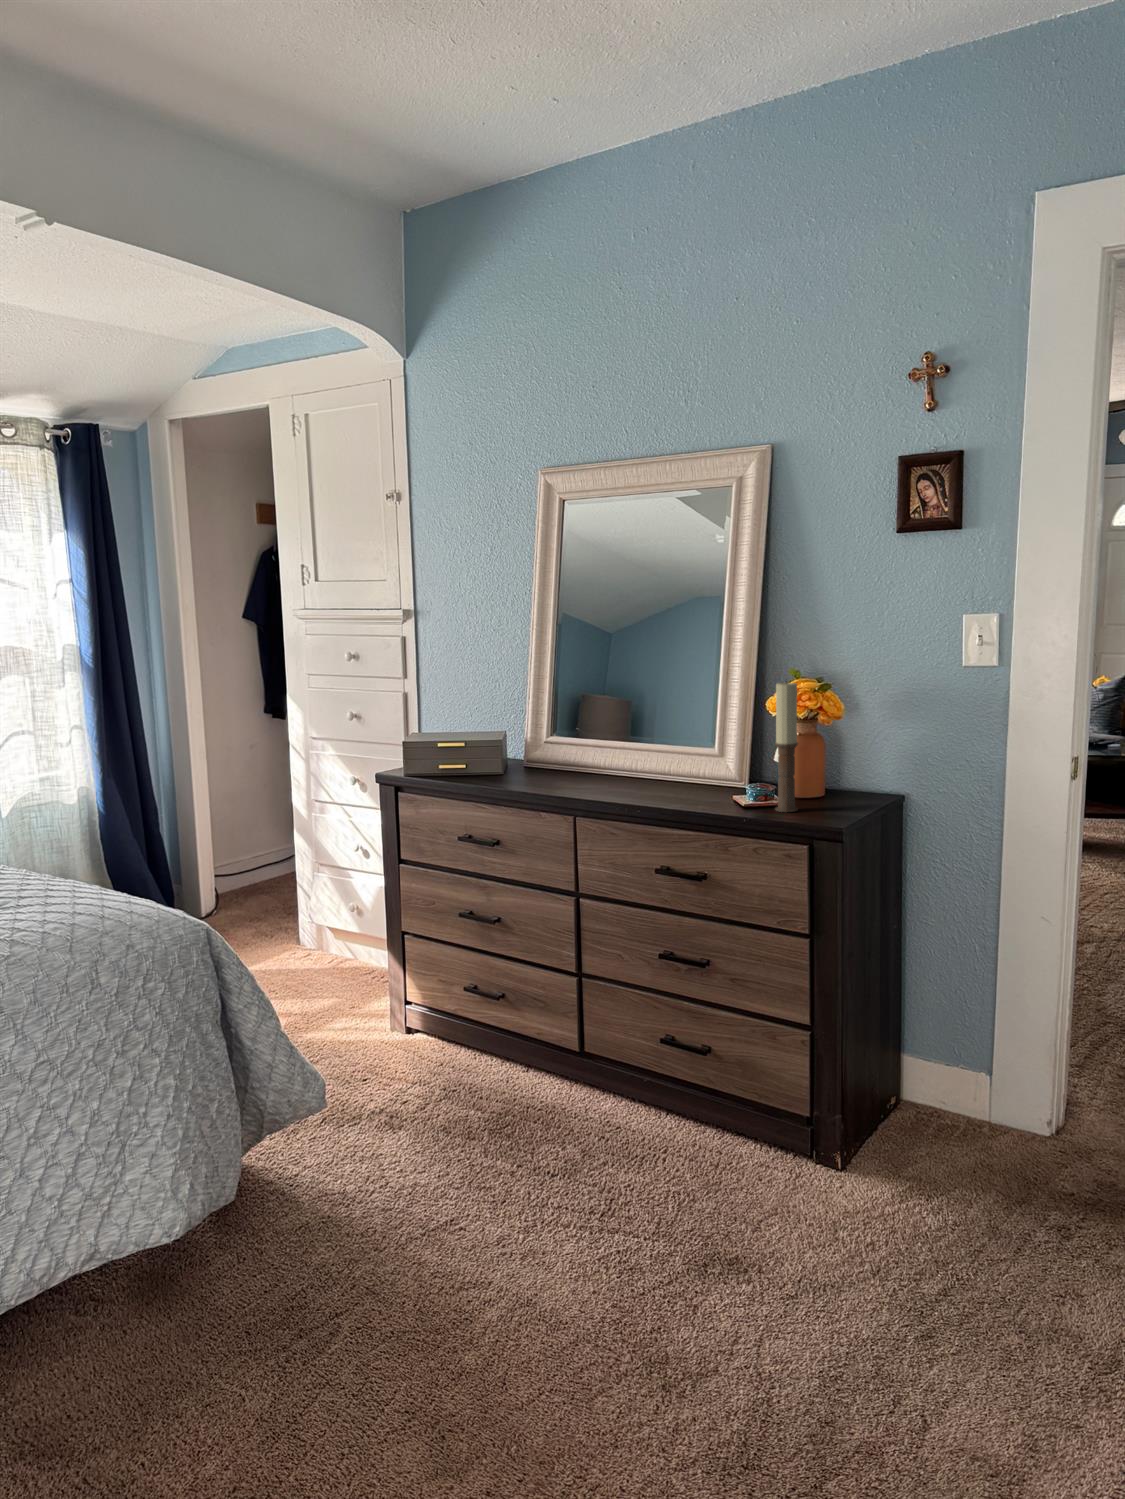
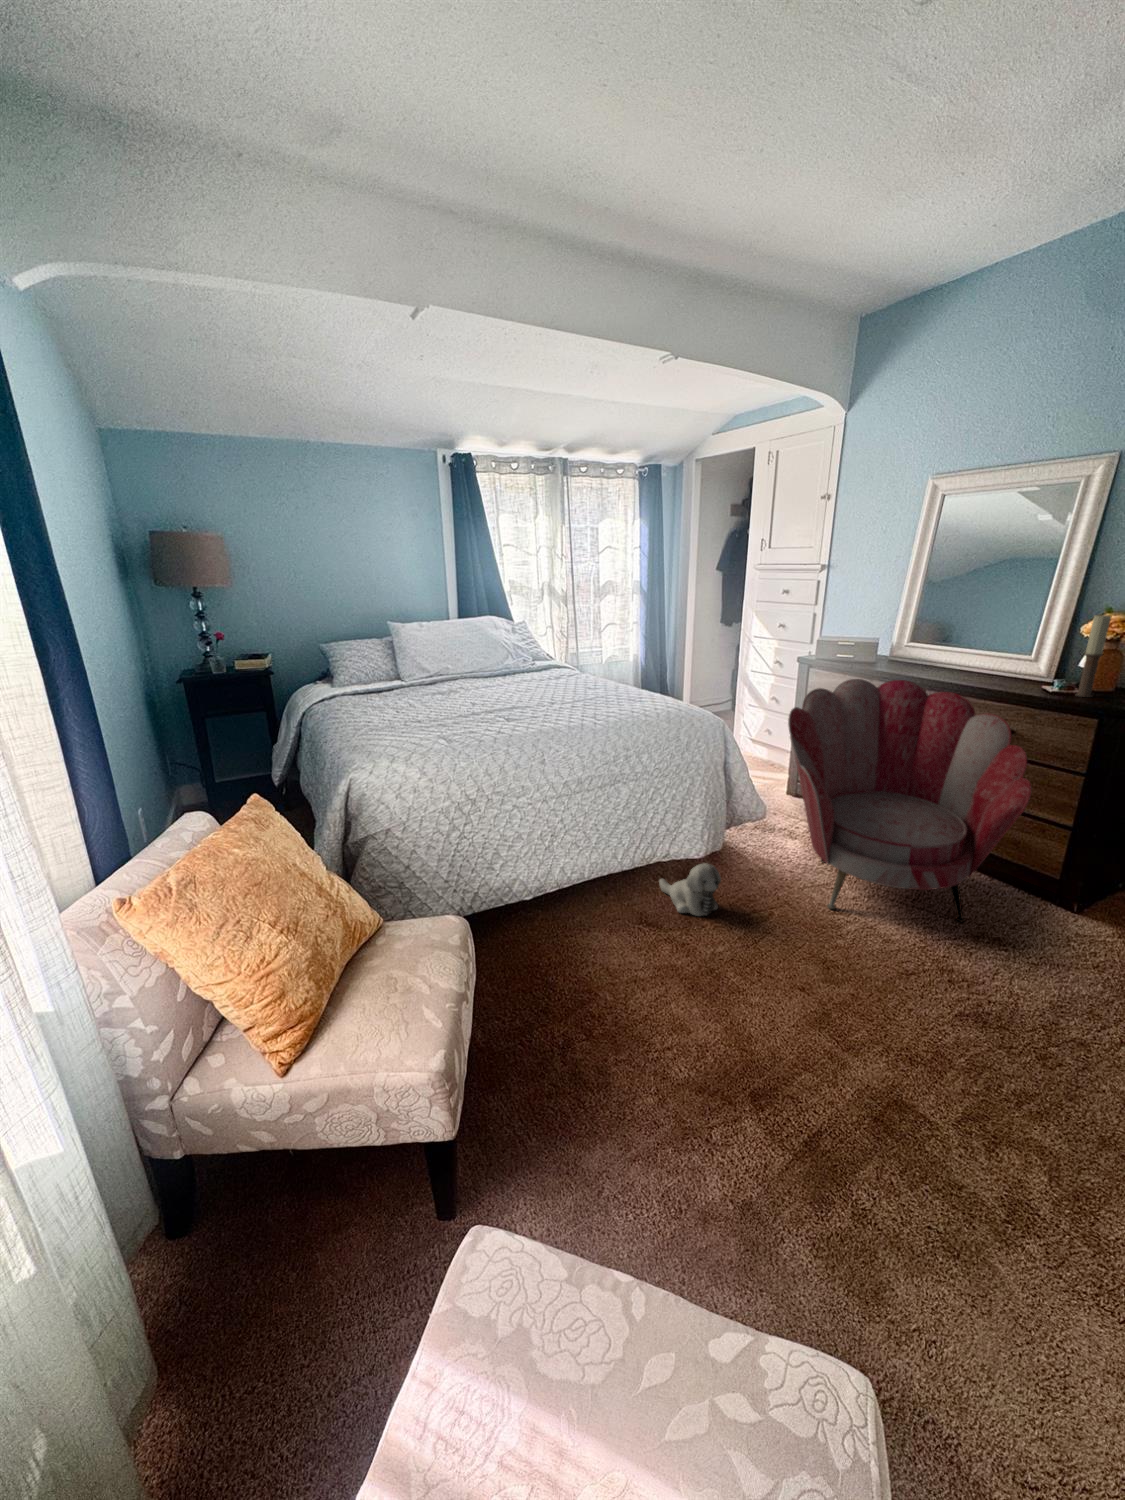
armchair: none [332,807,733,1282] -> present [788,679,1032,922]
plush toy: none [83,1254,217,1389] -> present [659,863,721,916]

